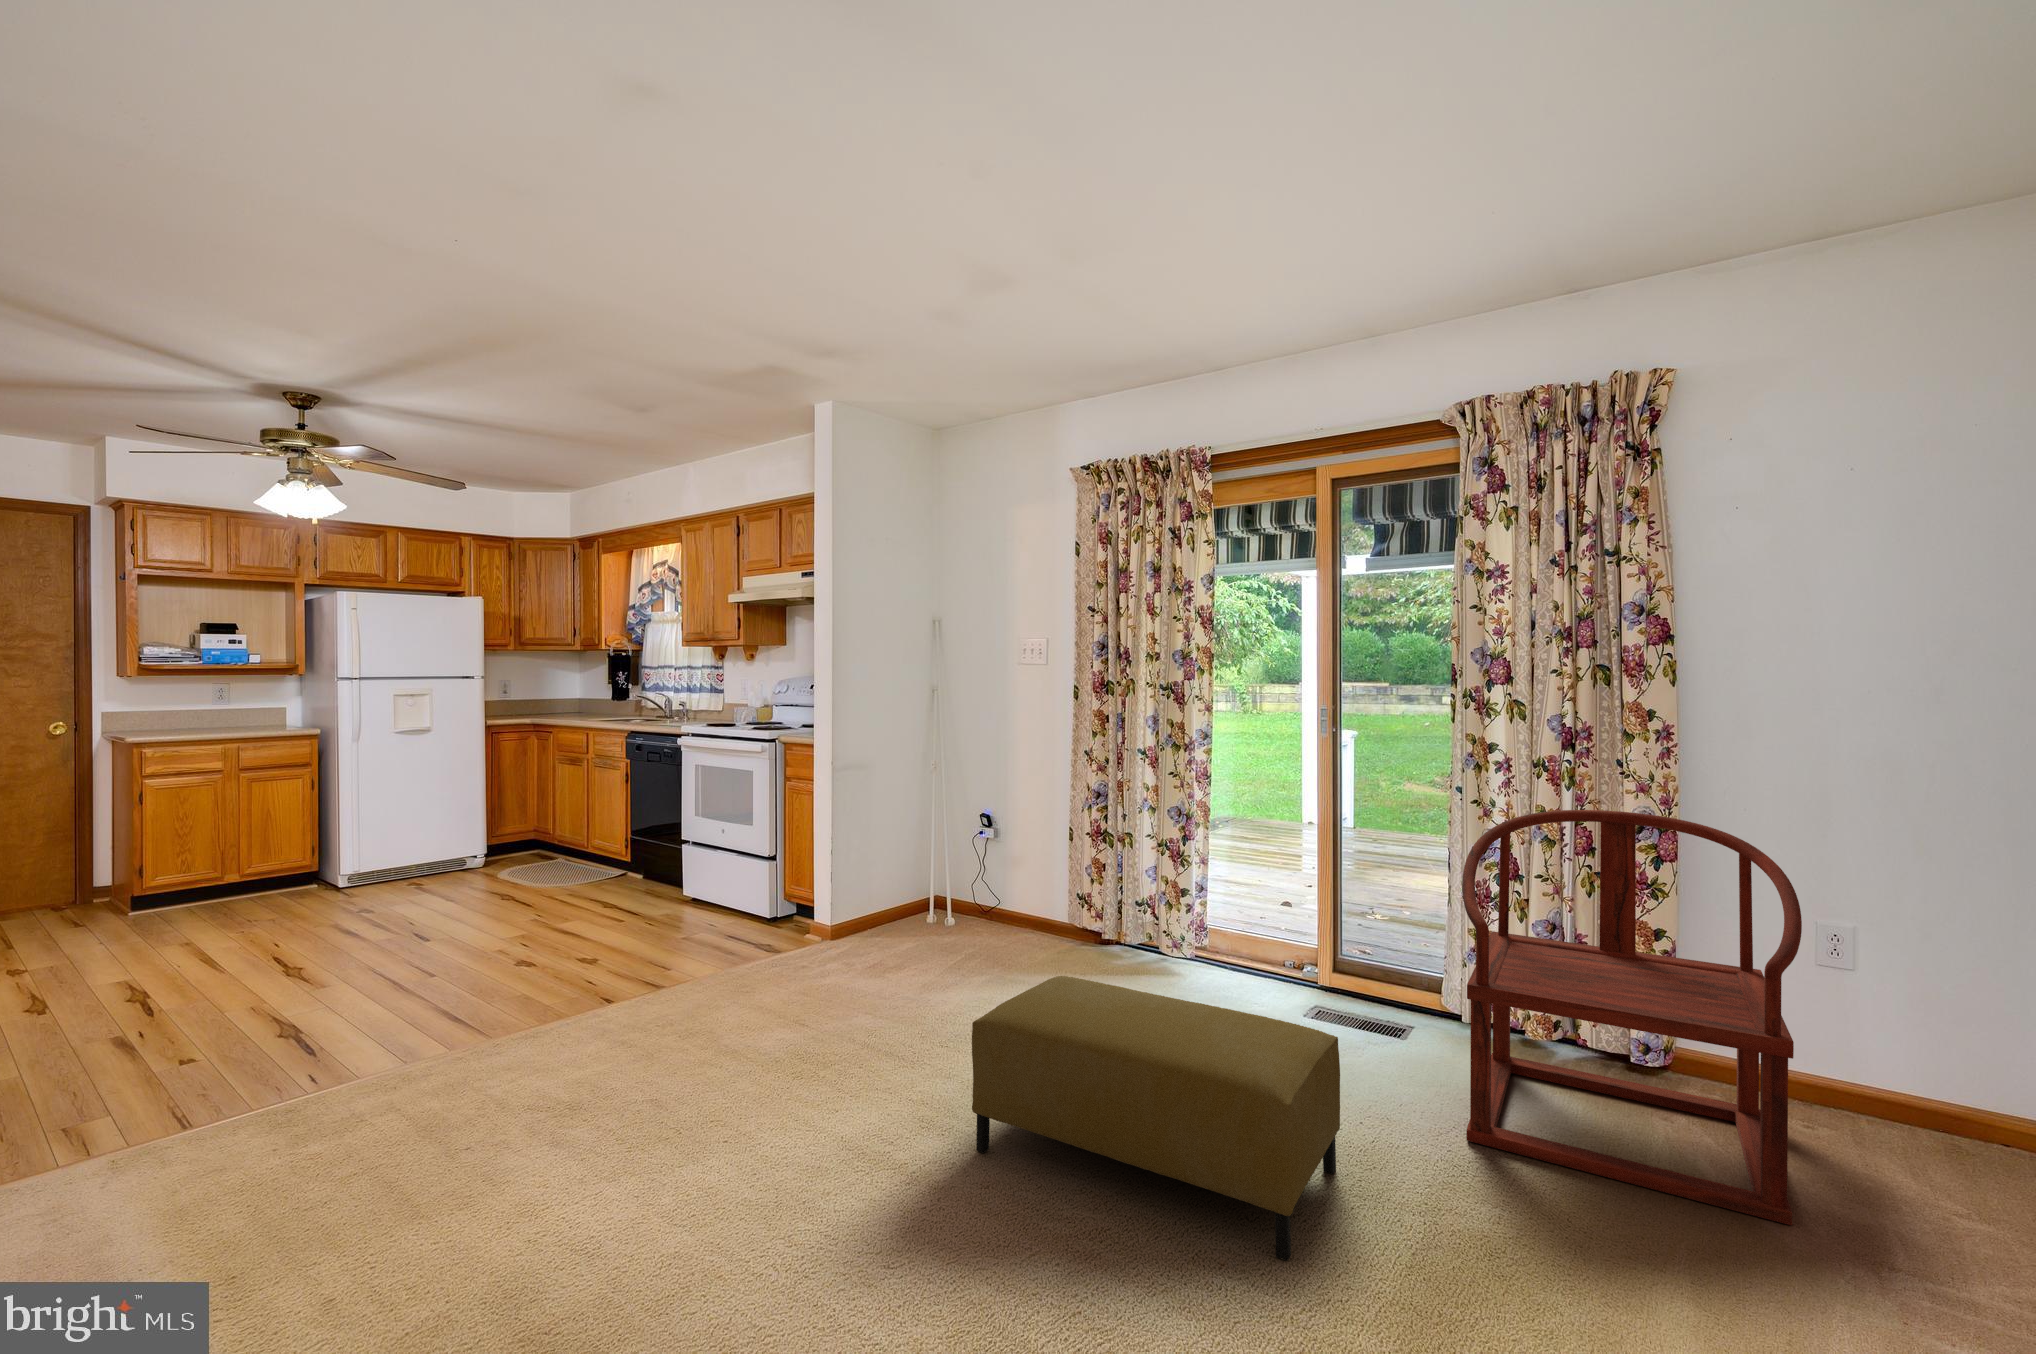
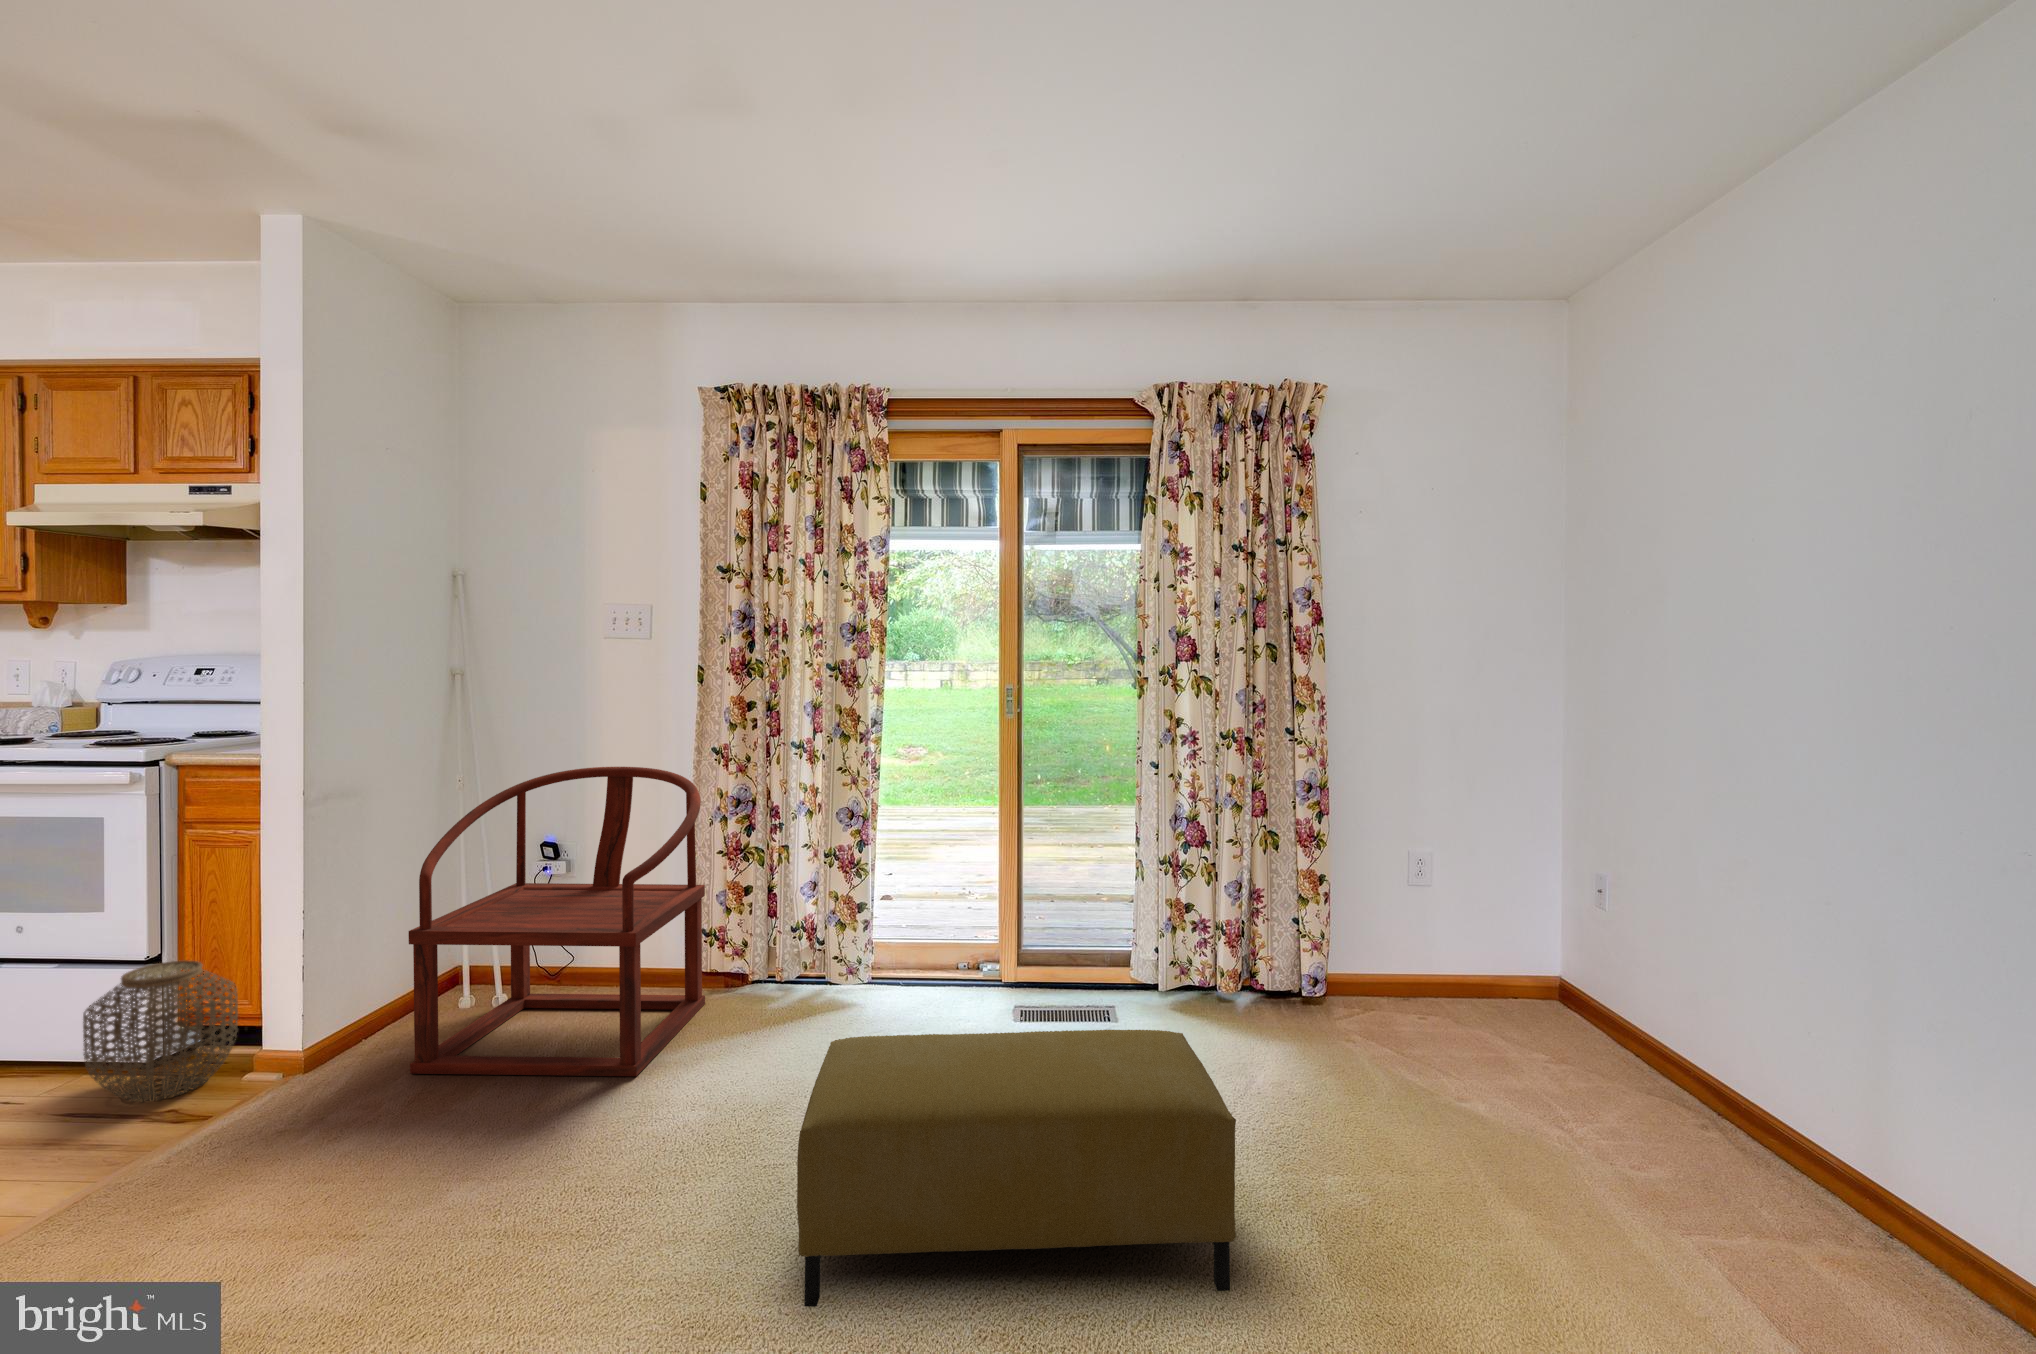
armchair: present [1462,810,1802,1225] -> present [409,767,705,1076]
woven basket: none [729,860,800,940] -> present [83,960,238,1101]

